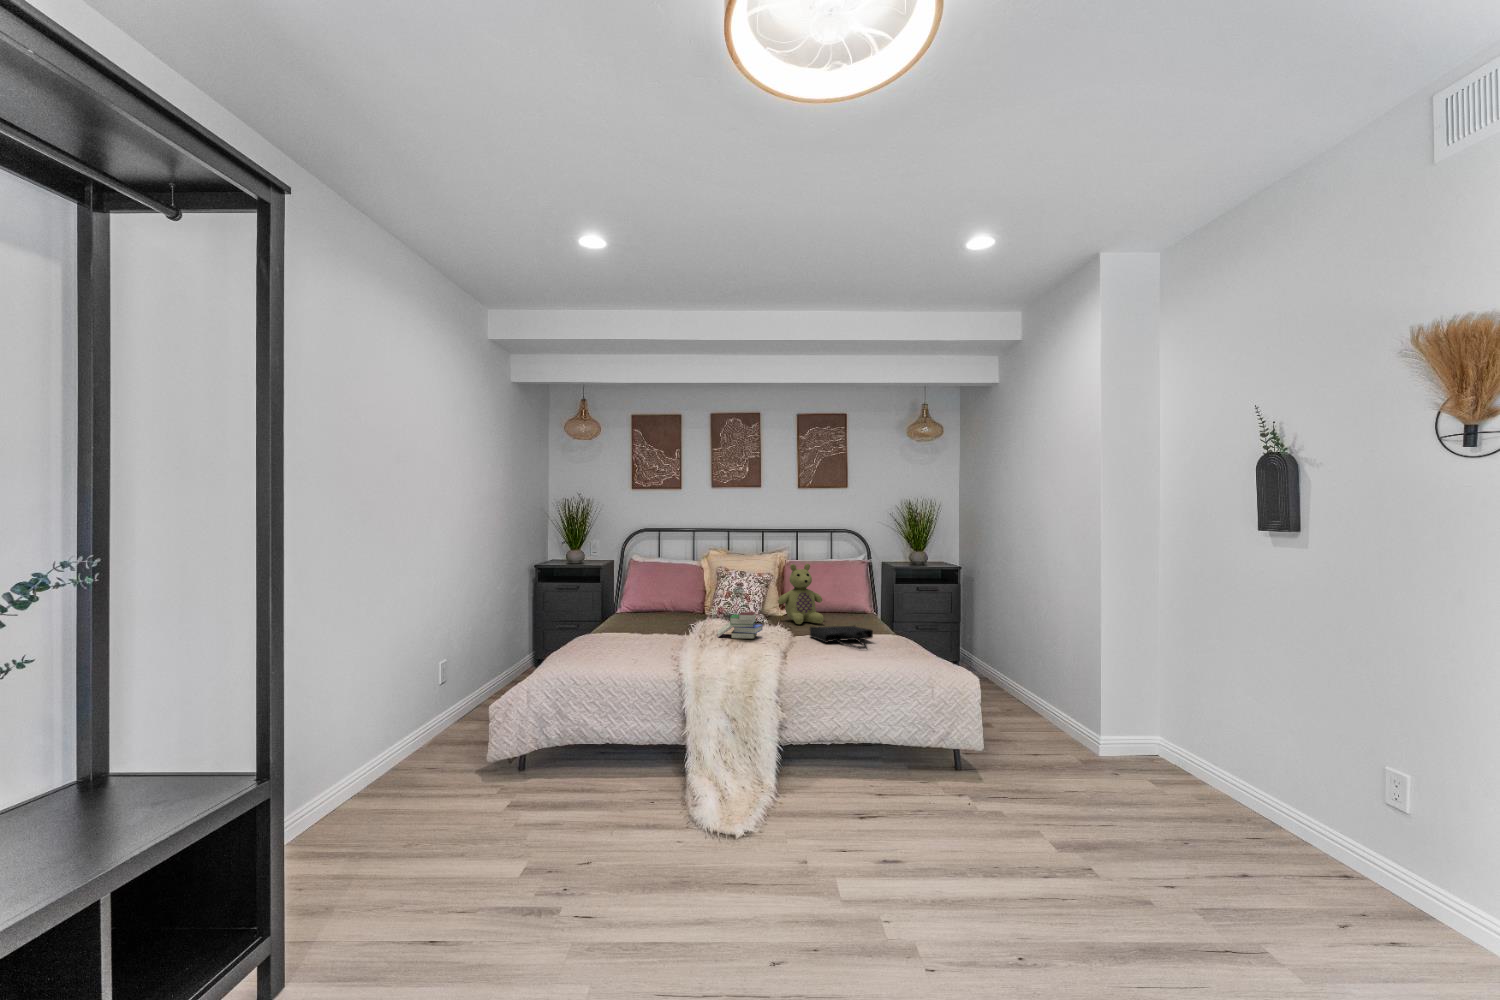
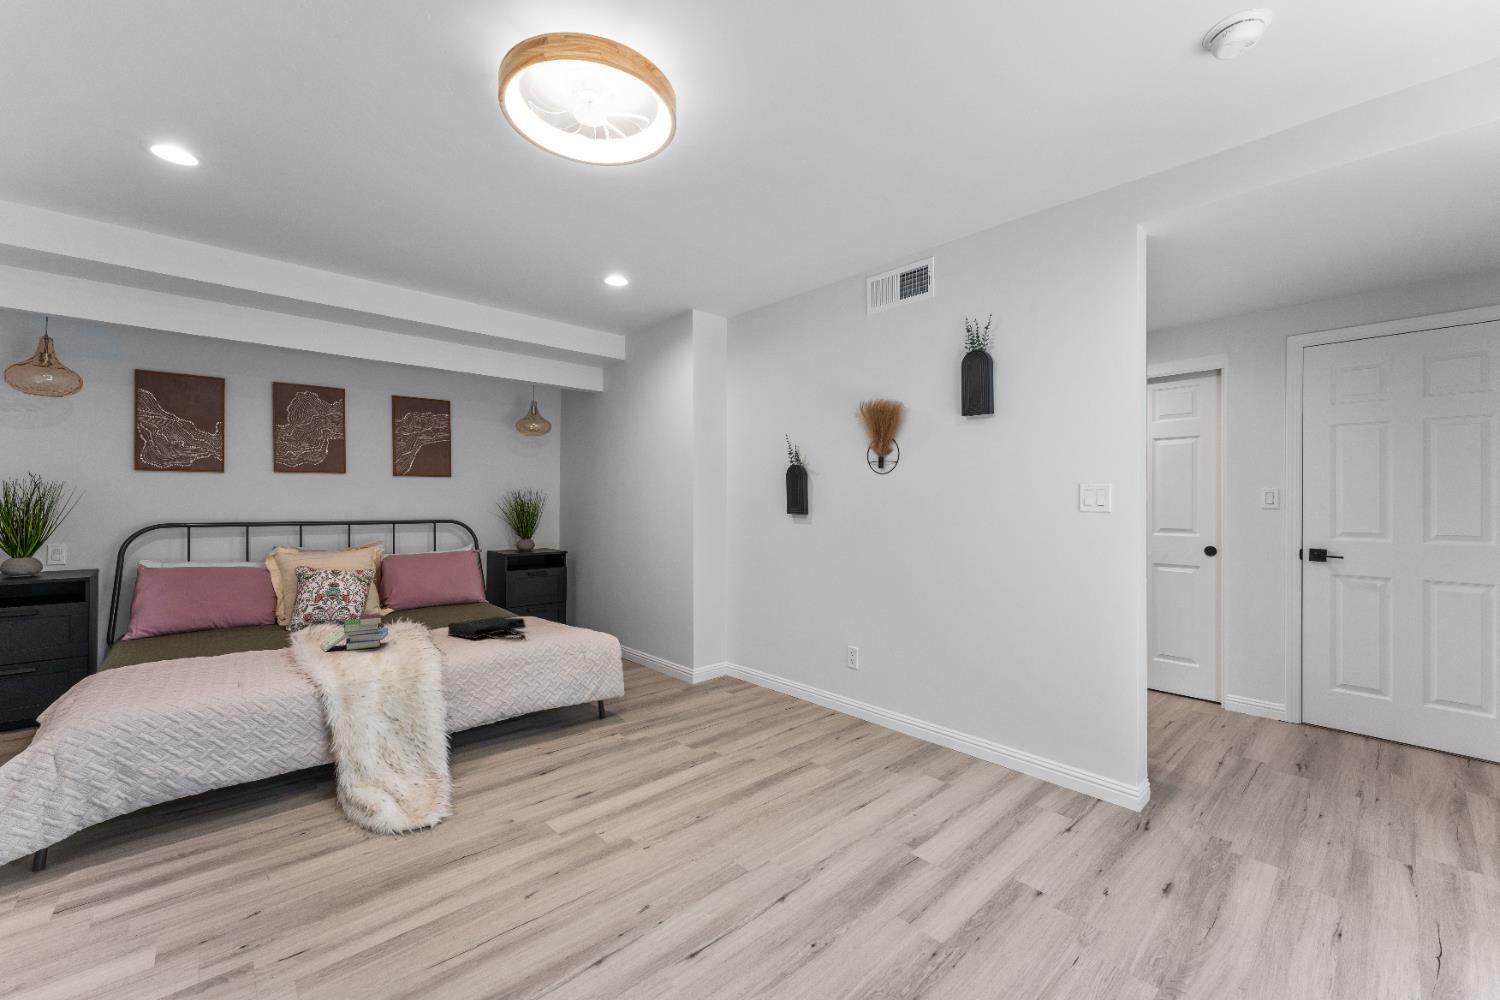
stuffed bear: present [778,564,824,624] -> none [392,554,452,623]

